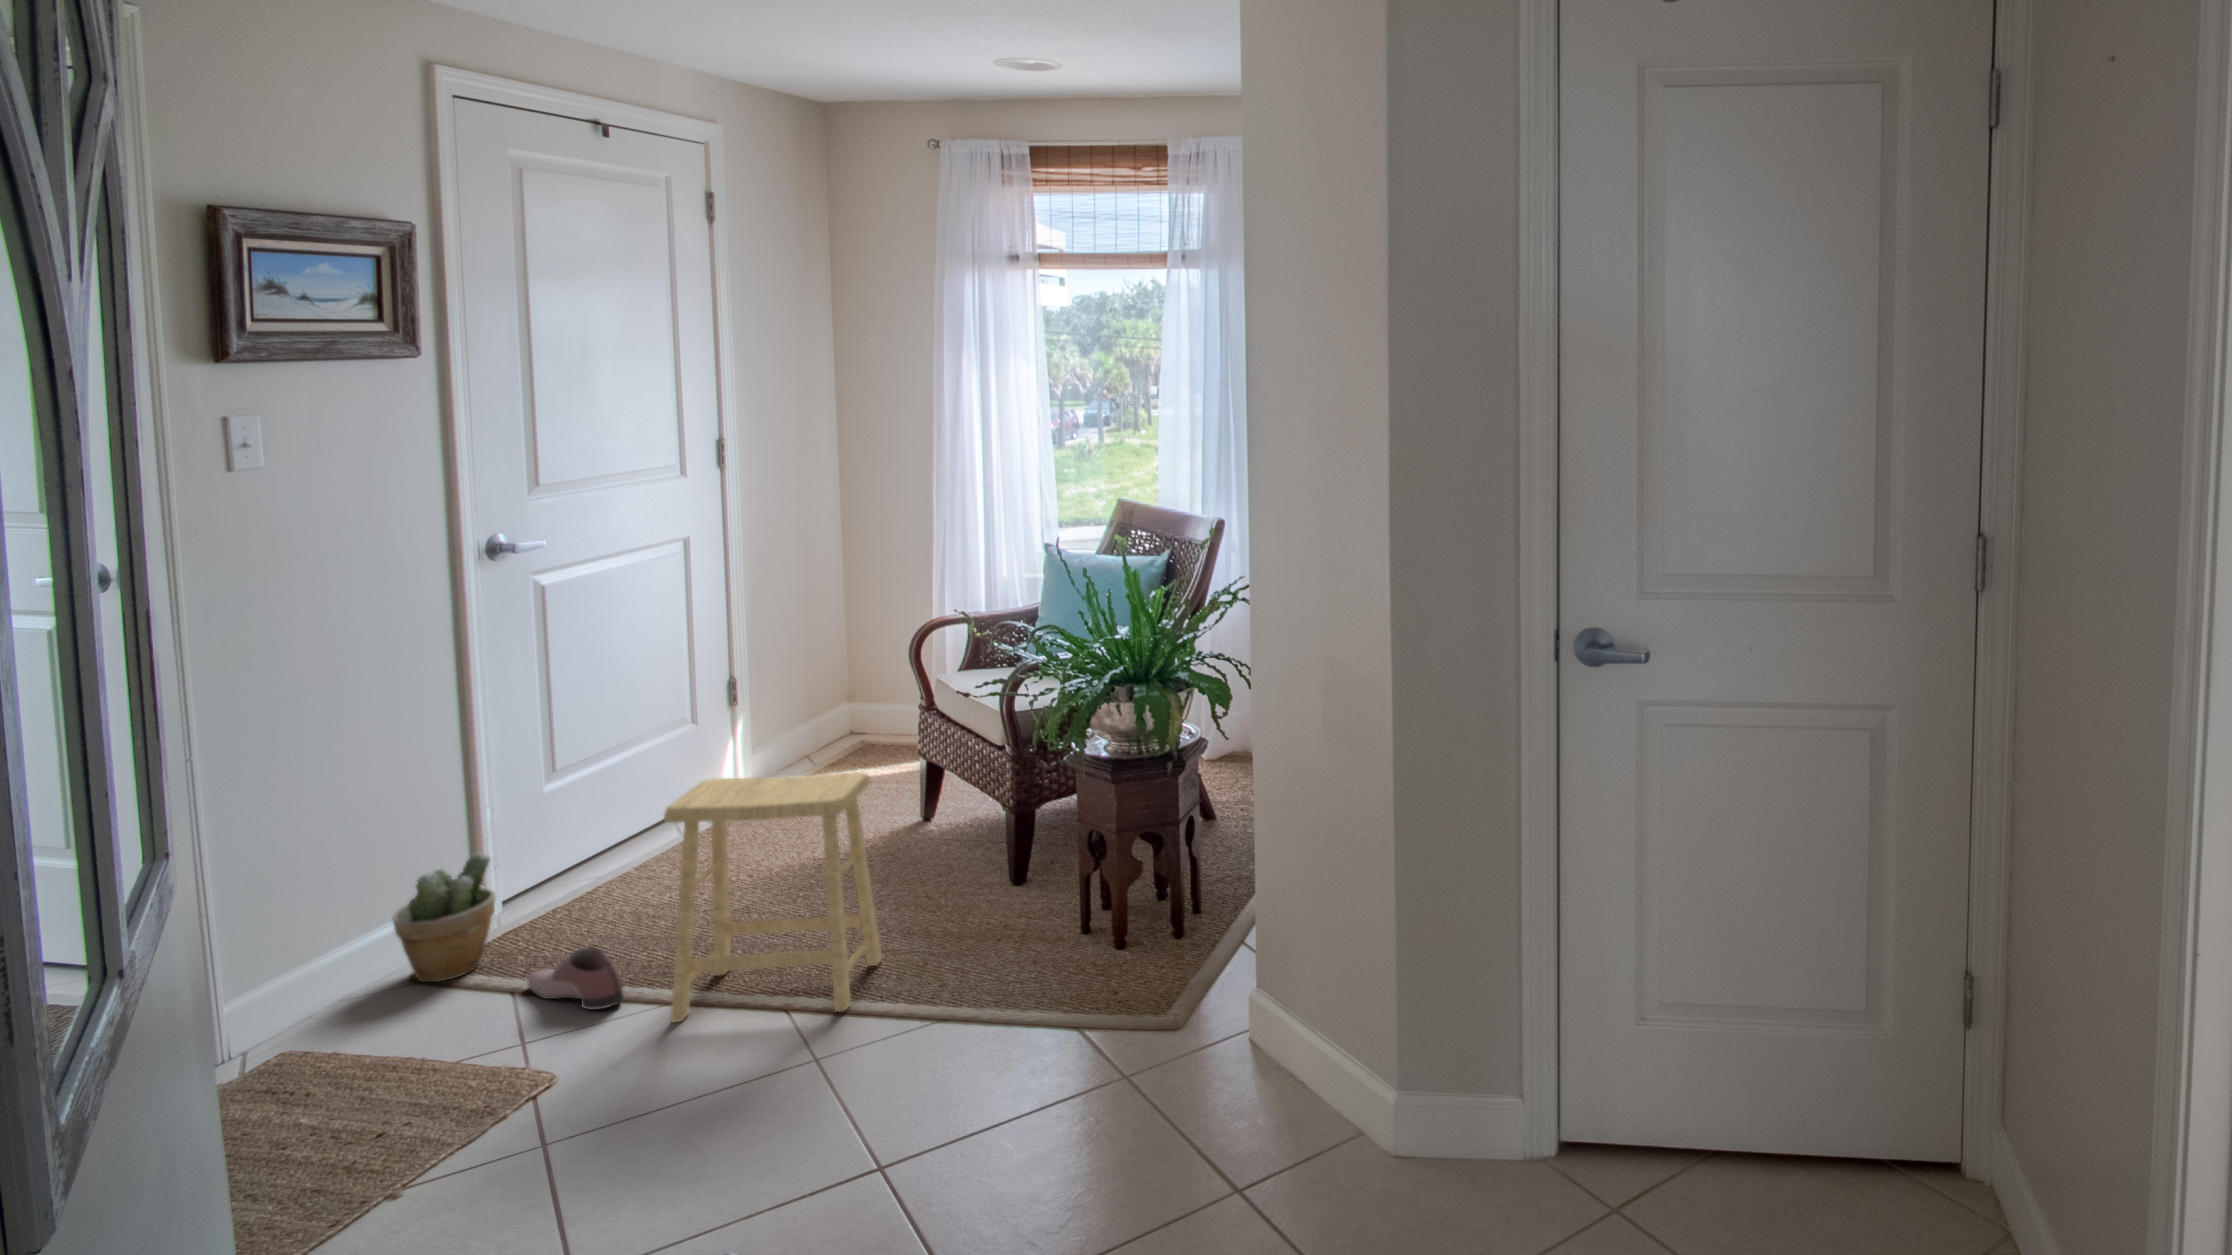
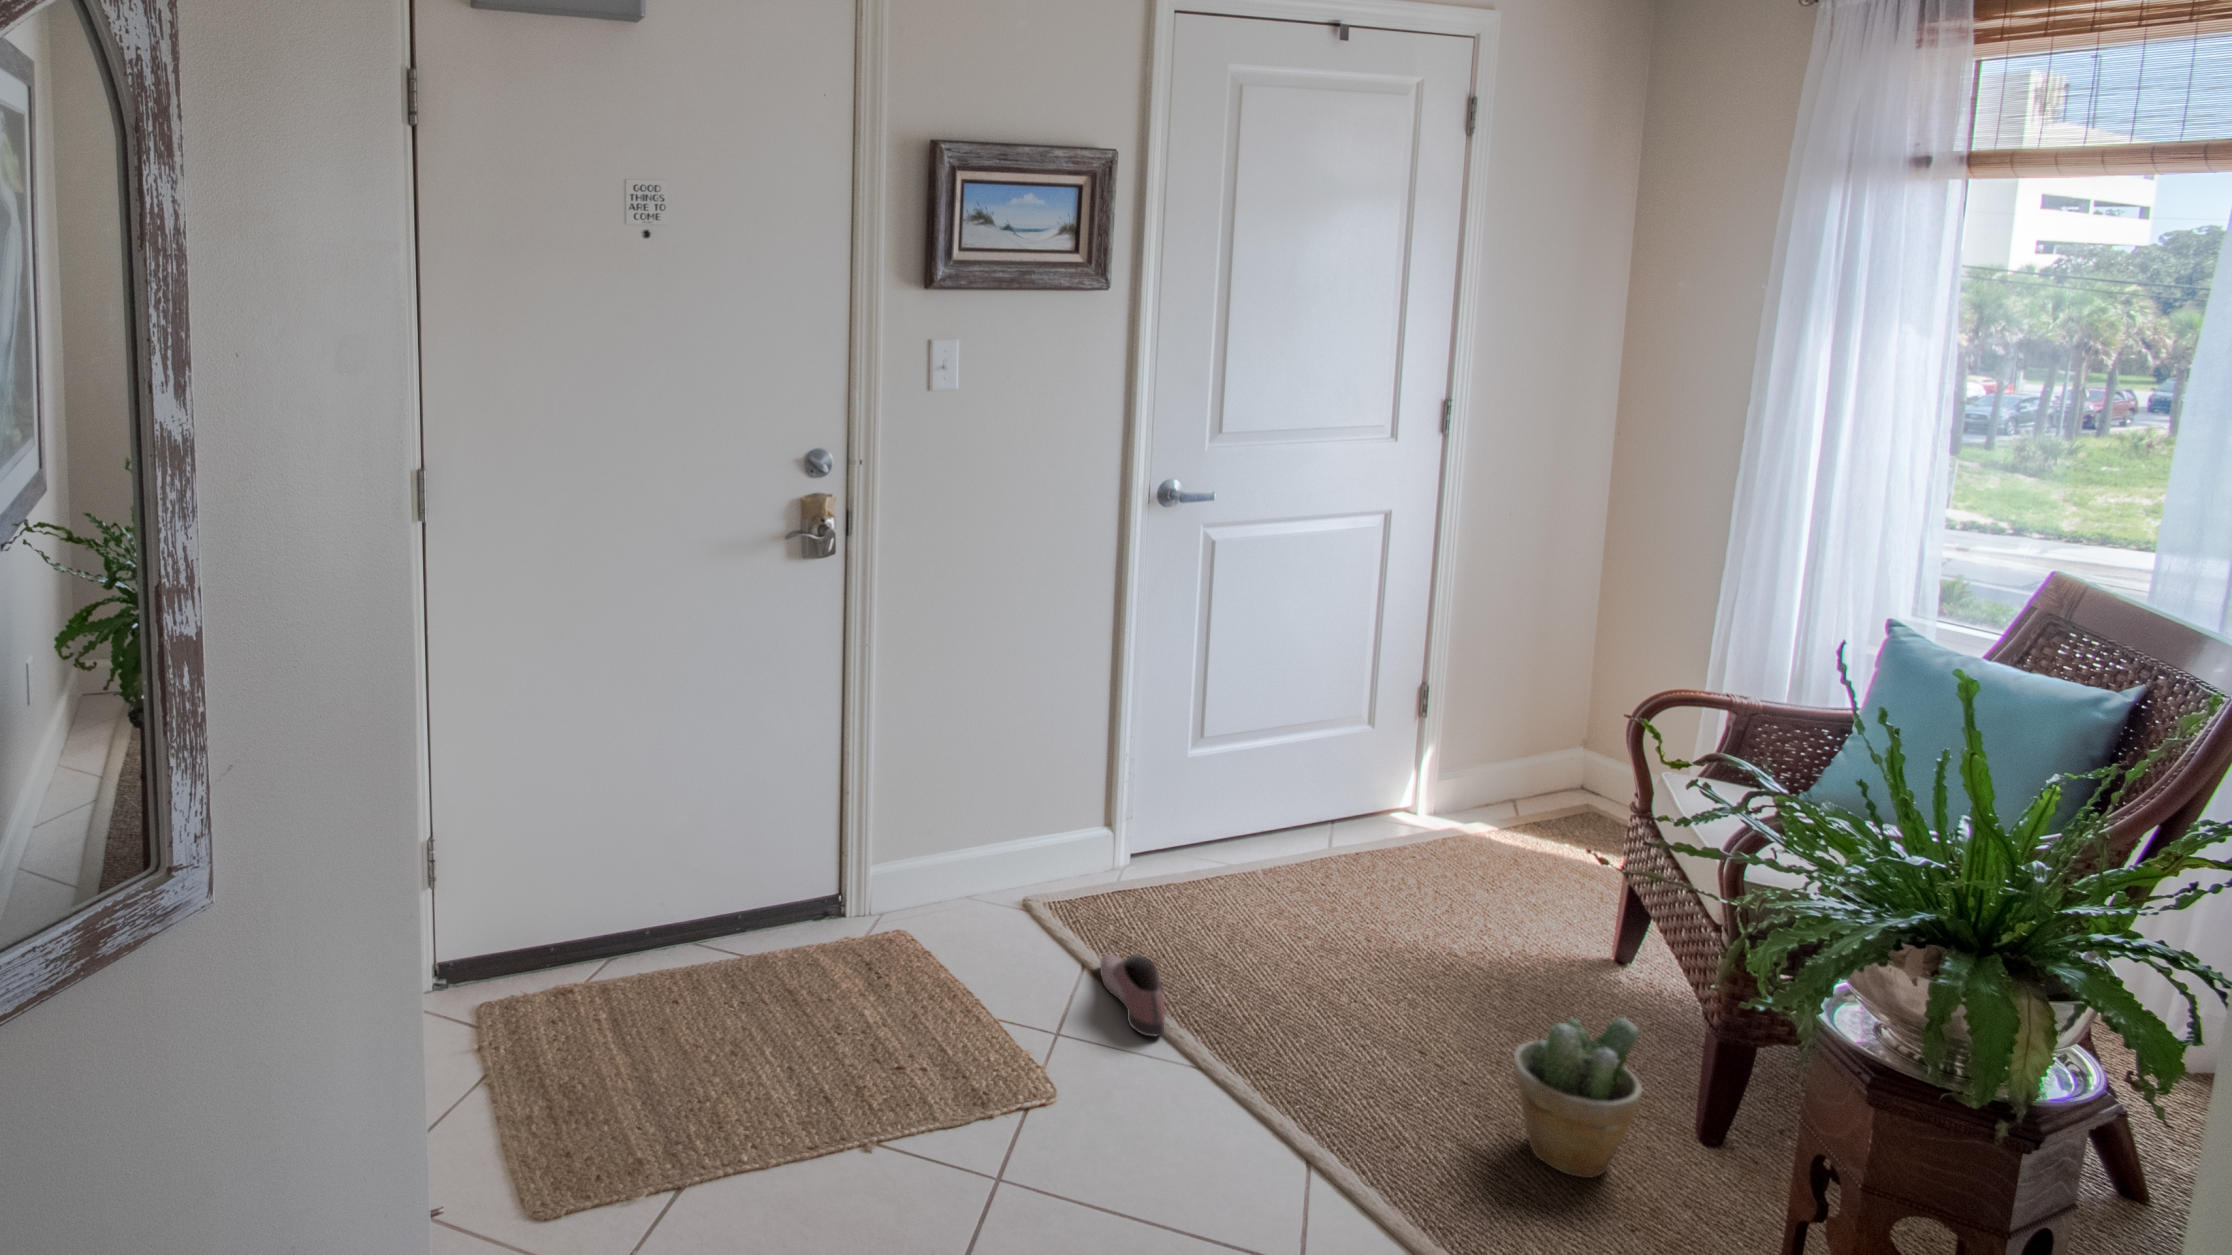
footstool: present [664,772,882,1022] -> none [1188,828,1458,1207]
potted plant: present [392,853,496,982] -> present [1514,1018,1642,1178]

